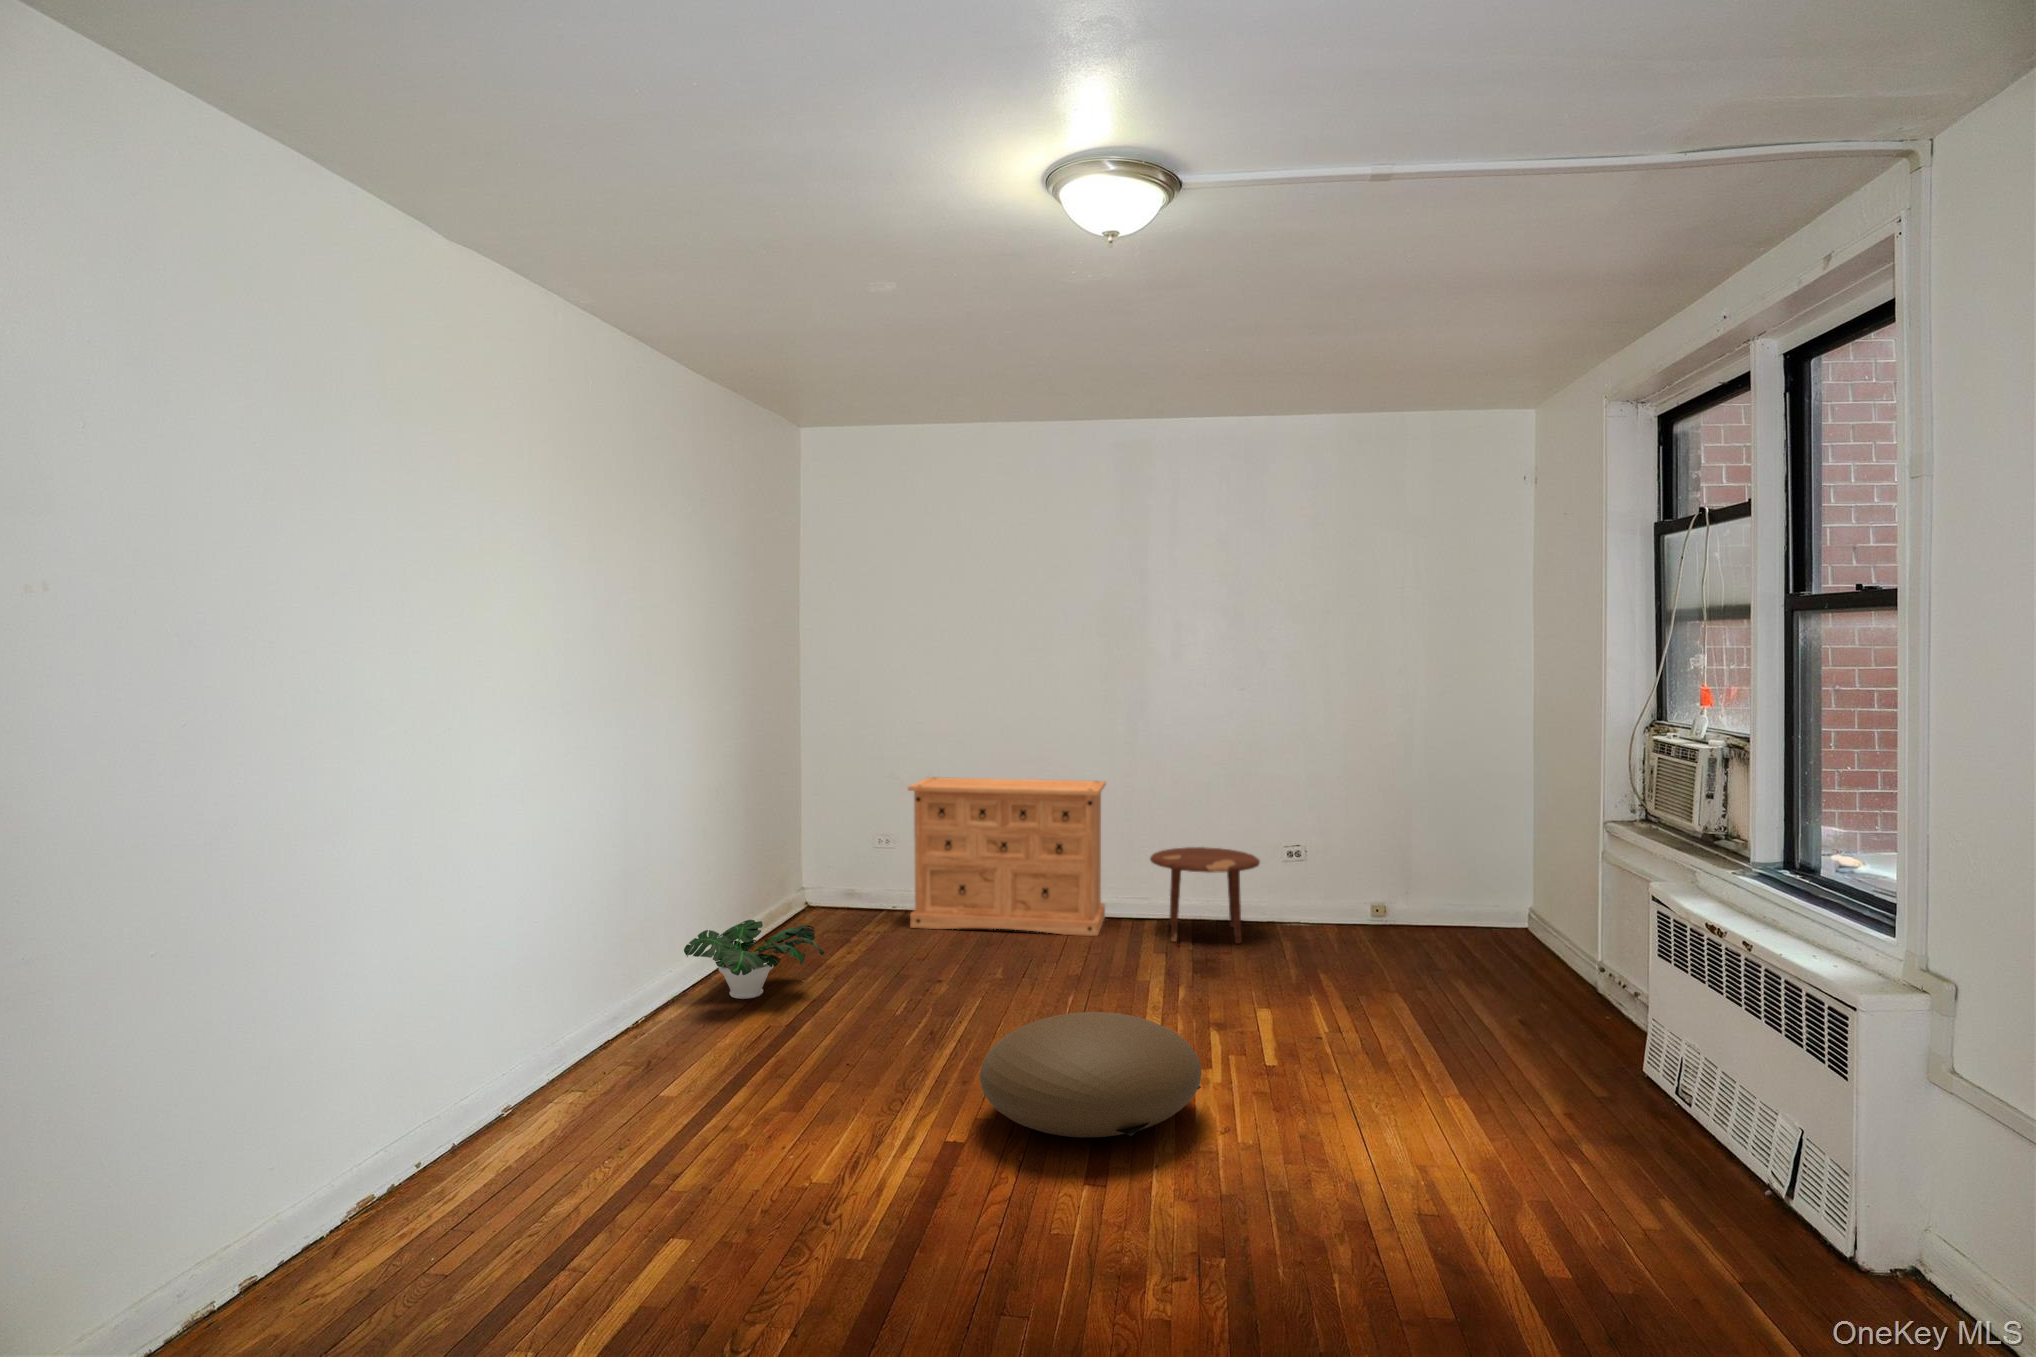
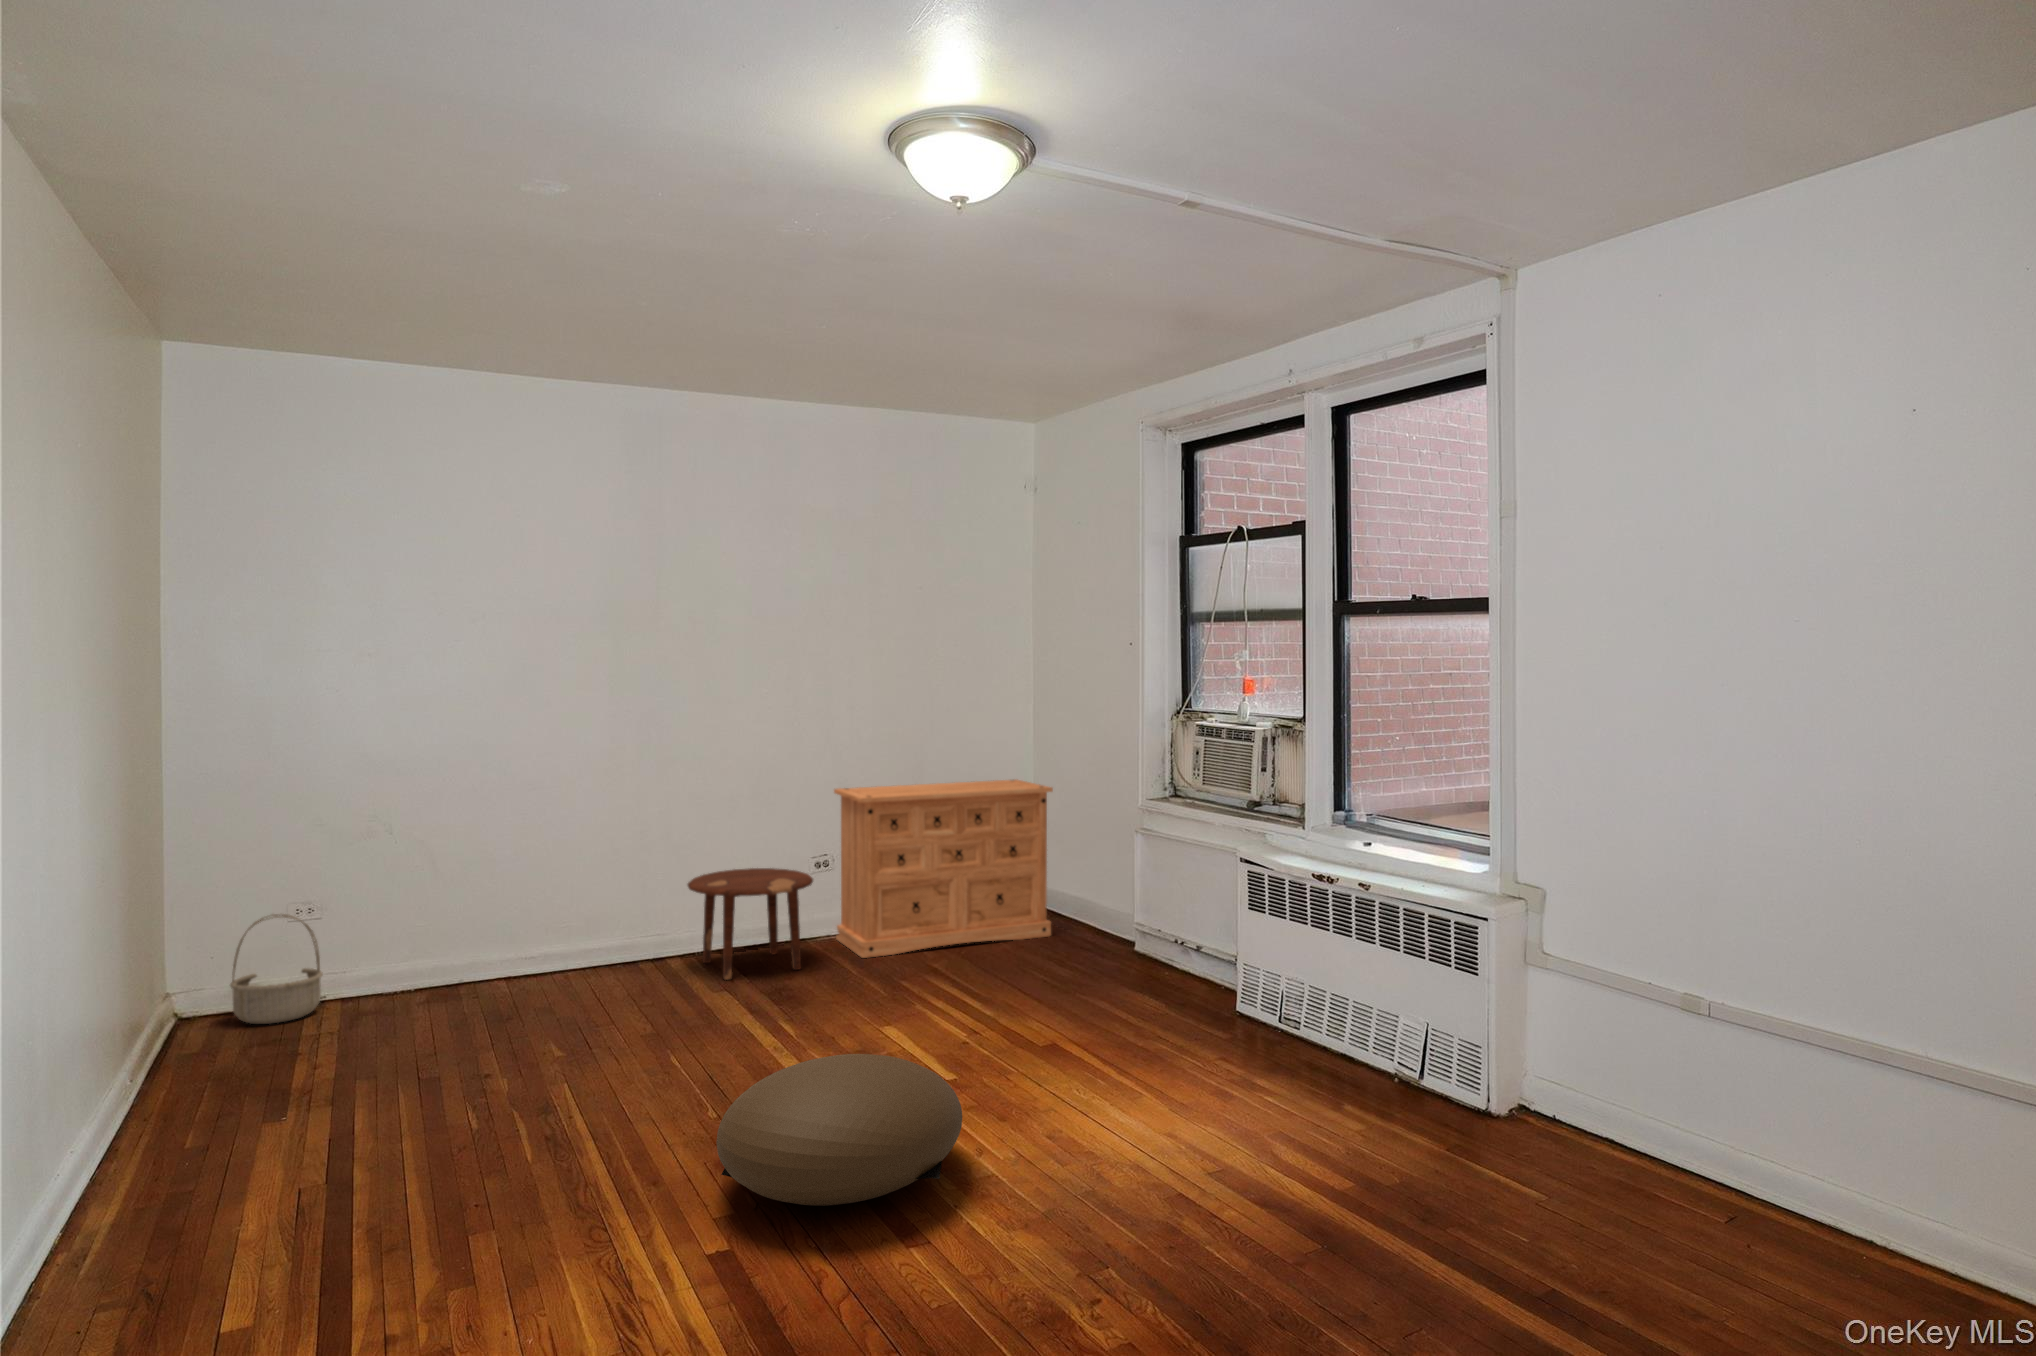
dresser: present [908,777,1106,936] -> present [834,779,1053,958]
basket: none [837,842,894,919] -> present [230,914,323,1024]
potted plant: present [684,920,824,999] -> none [80,1036,338,1165]

